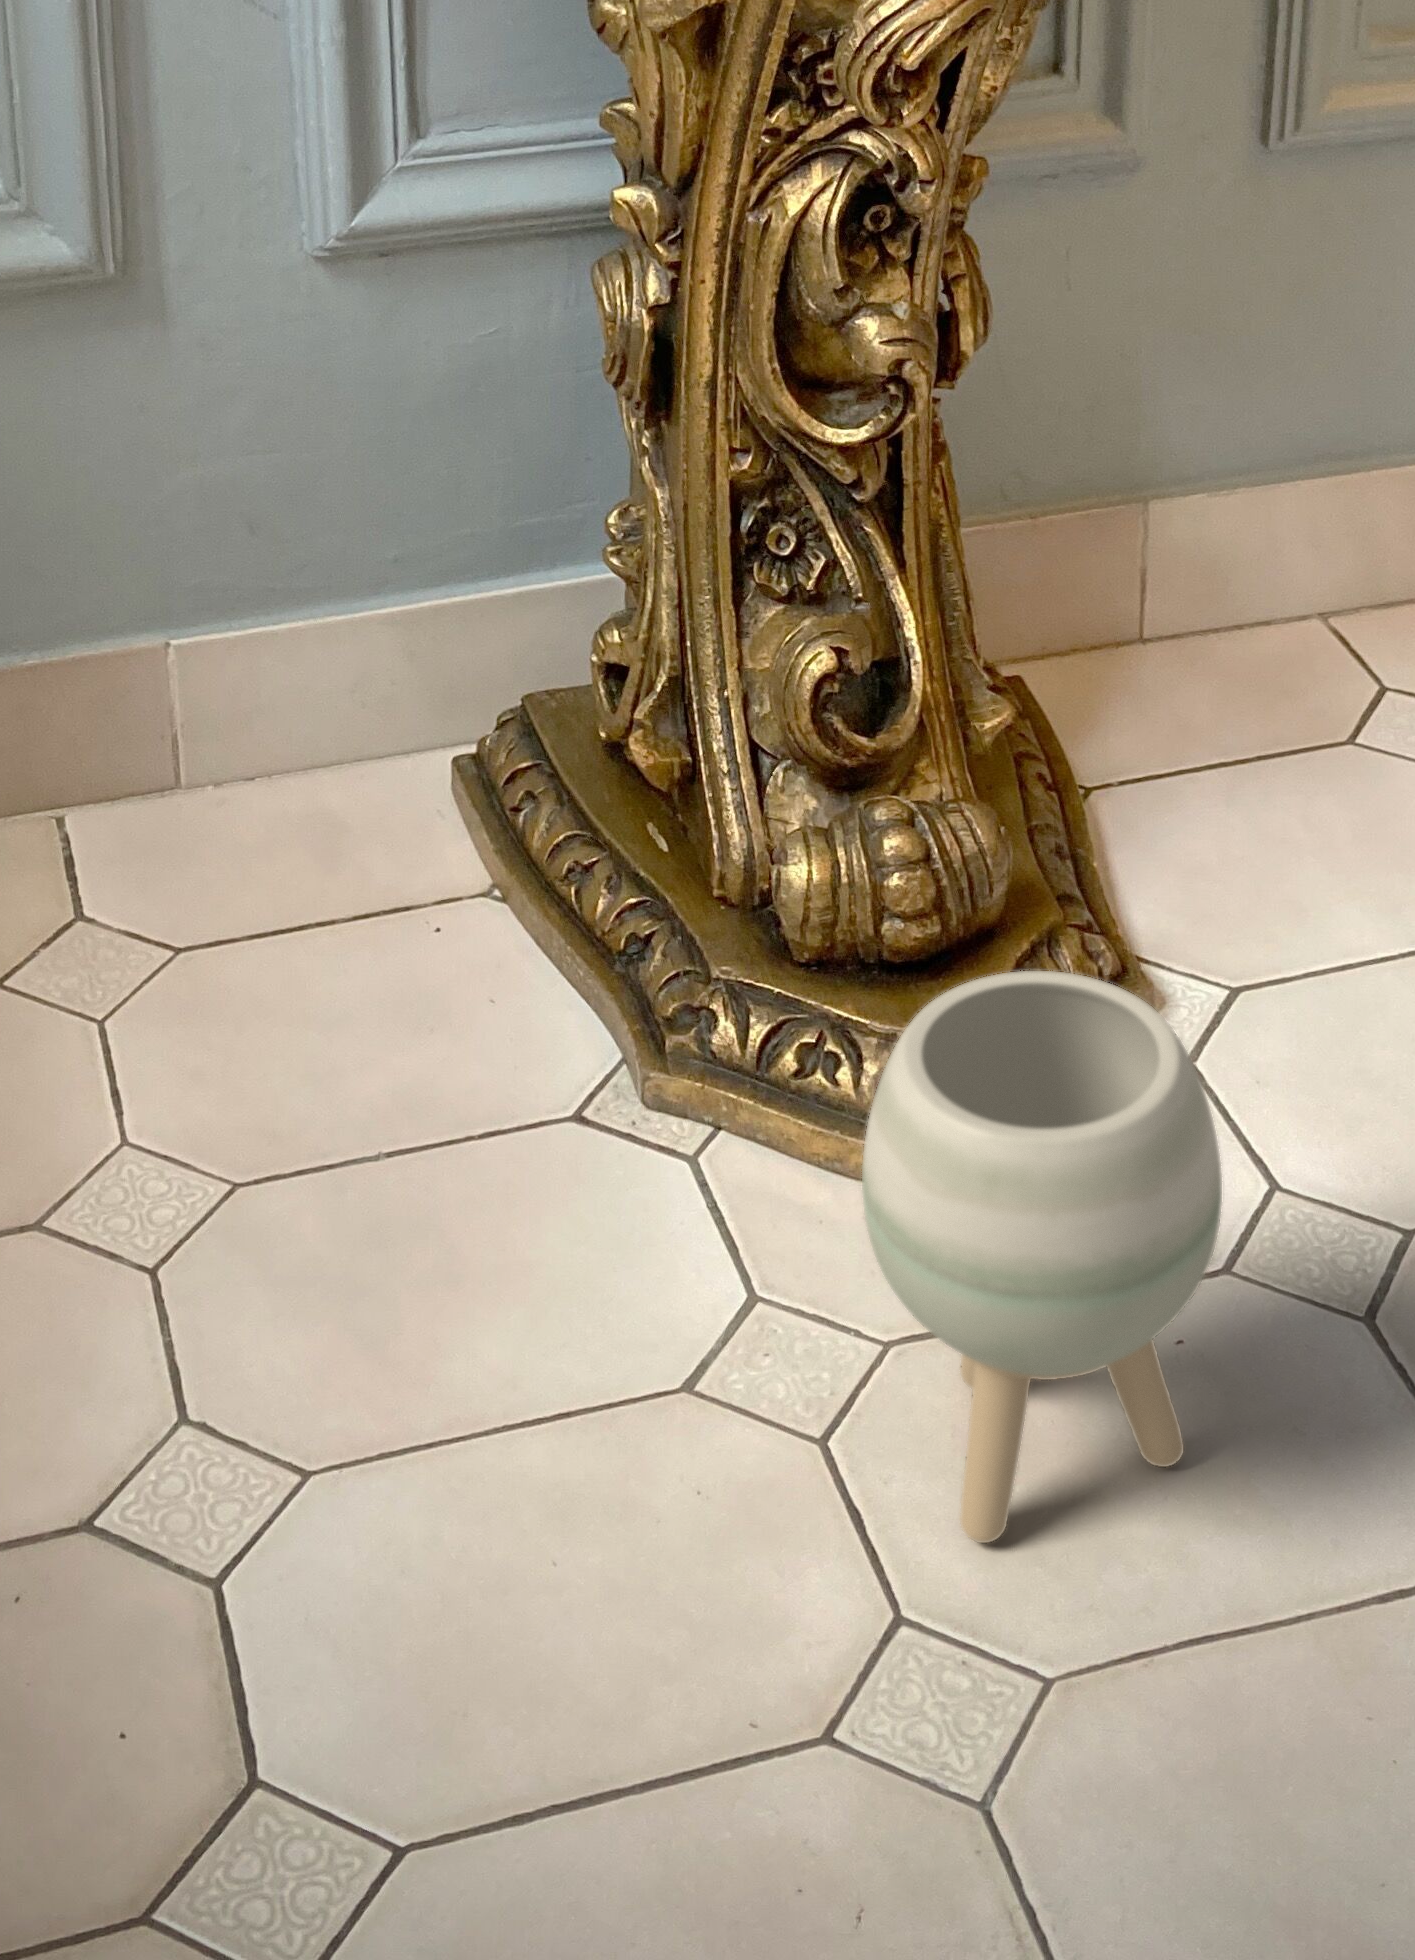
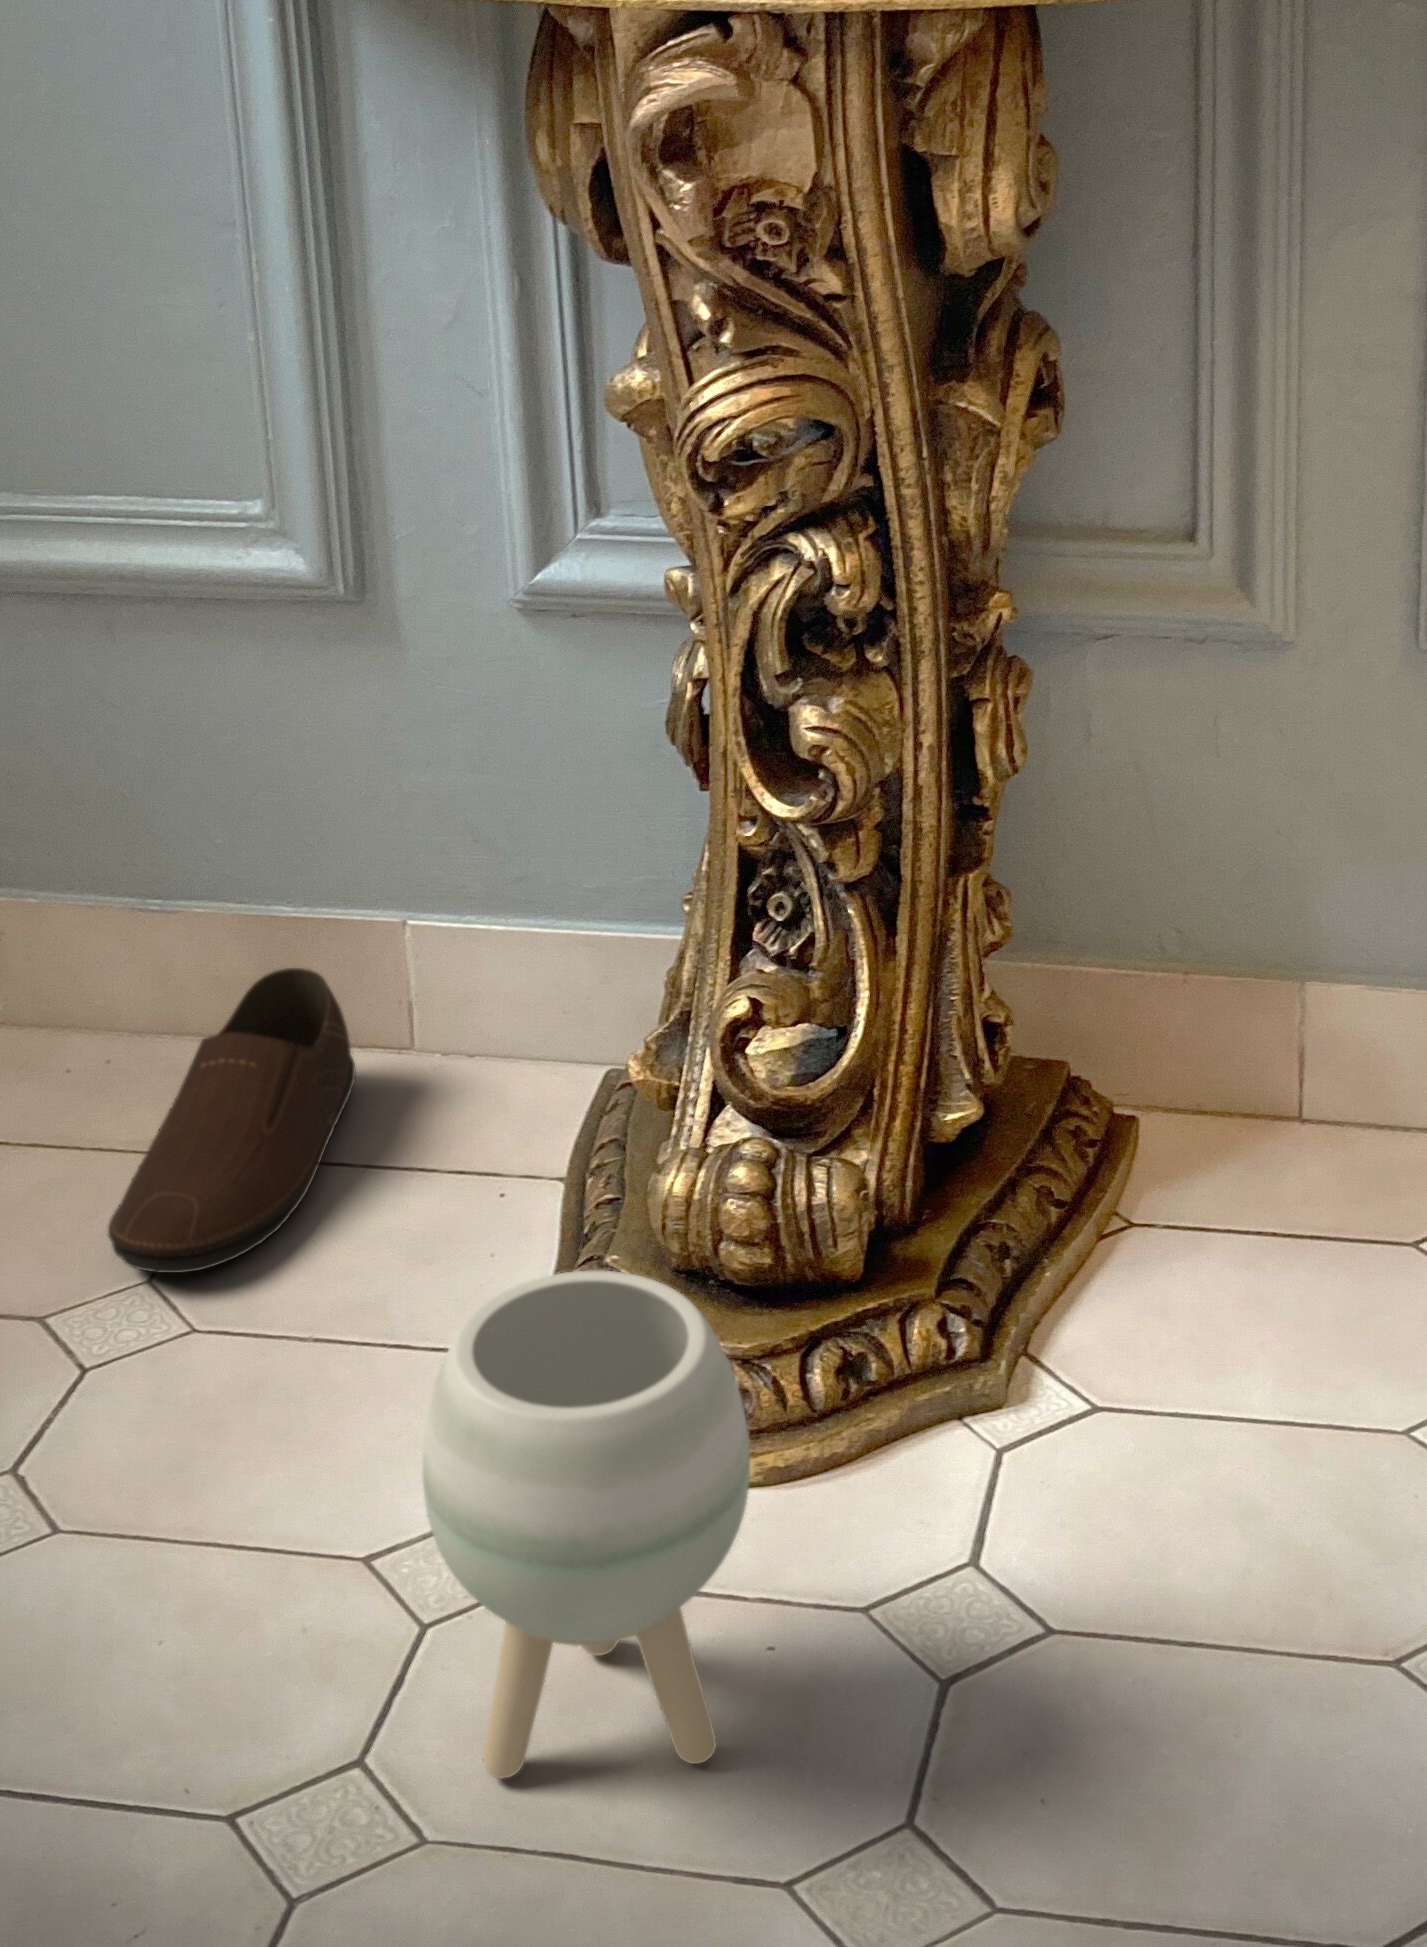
shoe: none [84,738,284,1124] -> present [108,968,355,1273]

